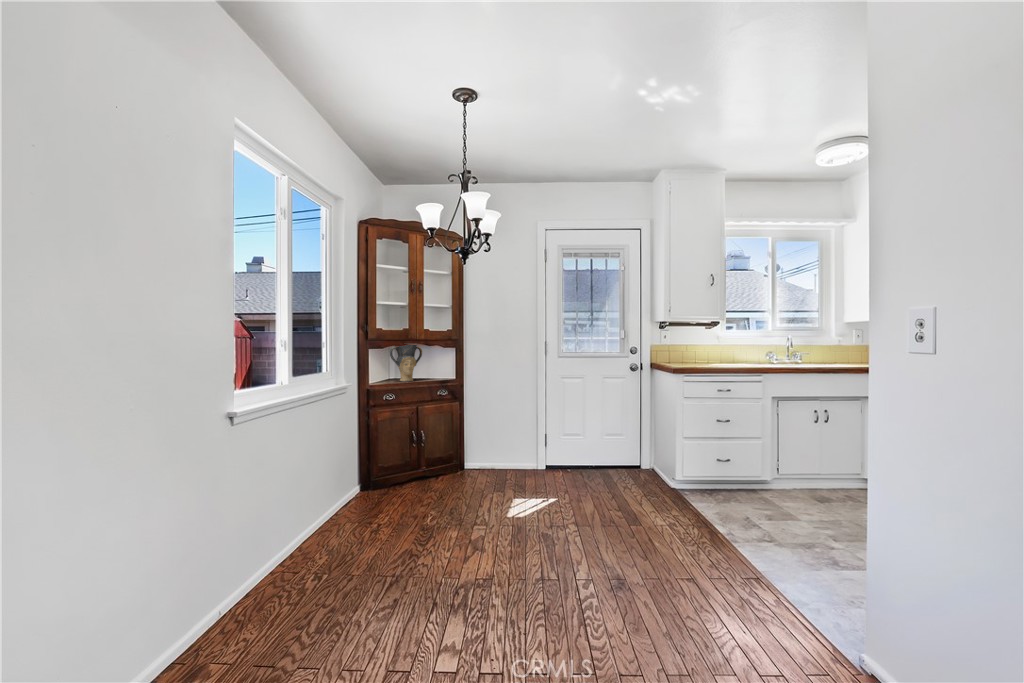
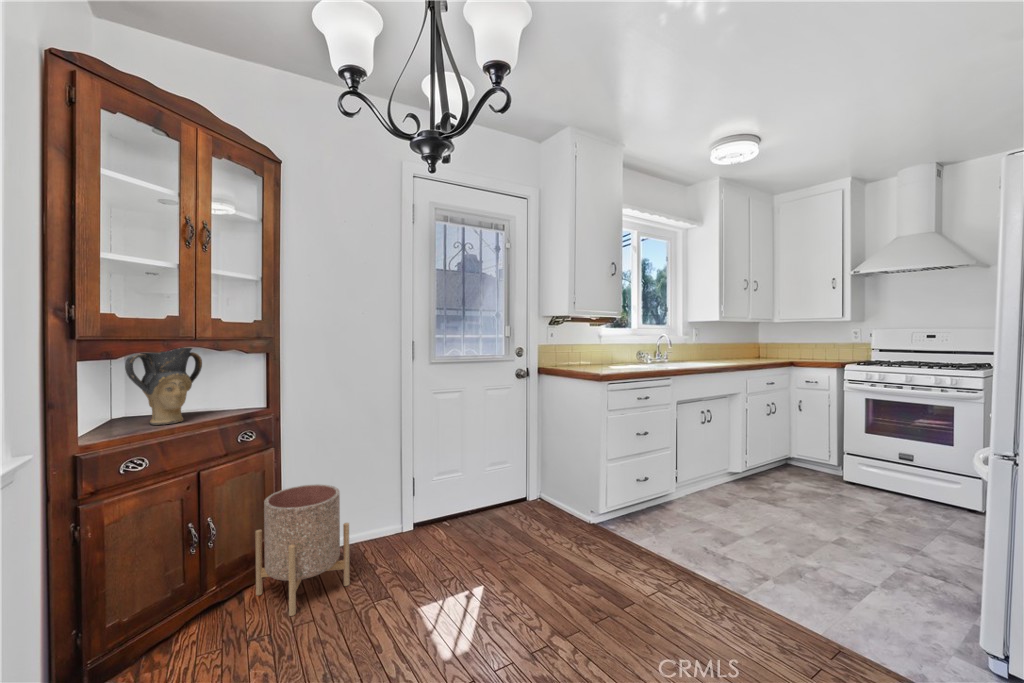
planter: none [444,425,489,488] -> present [255,484,350,616]

